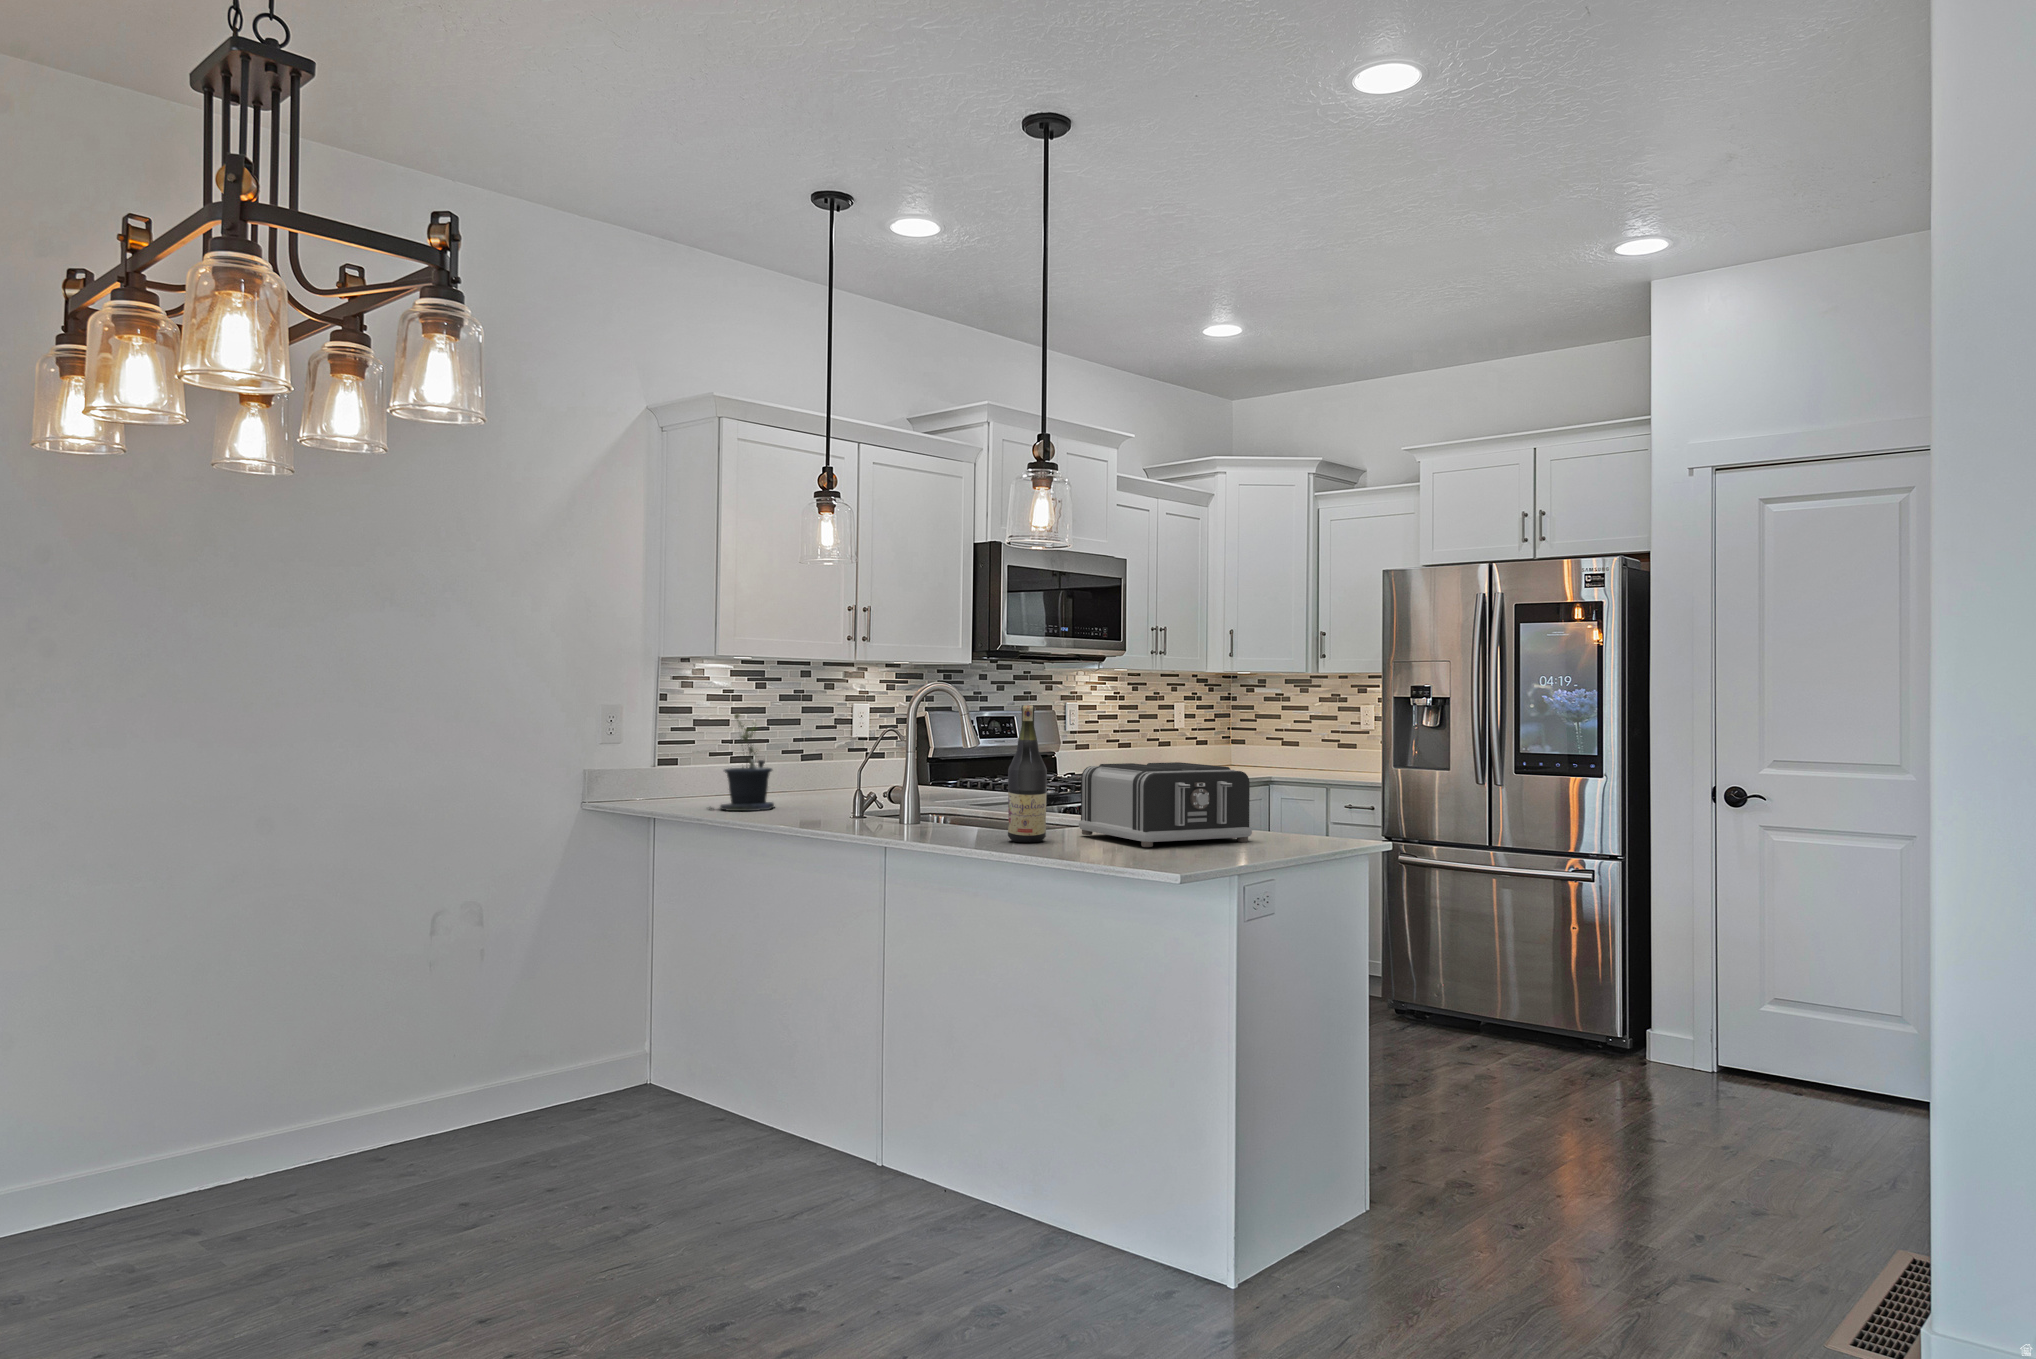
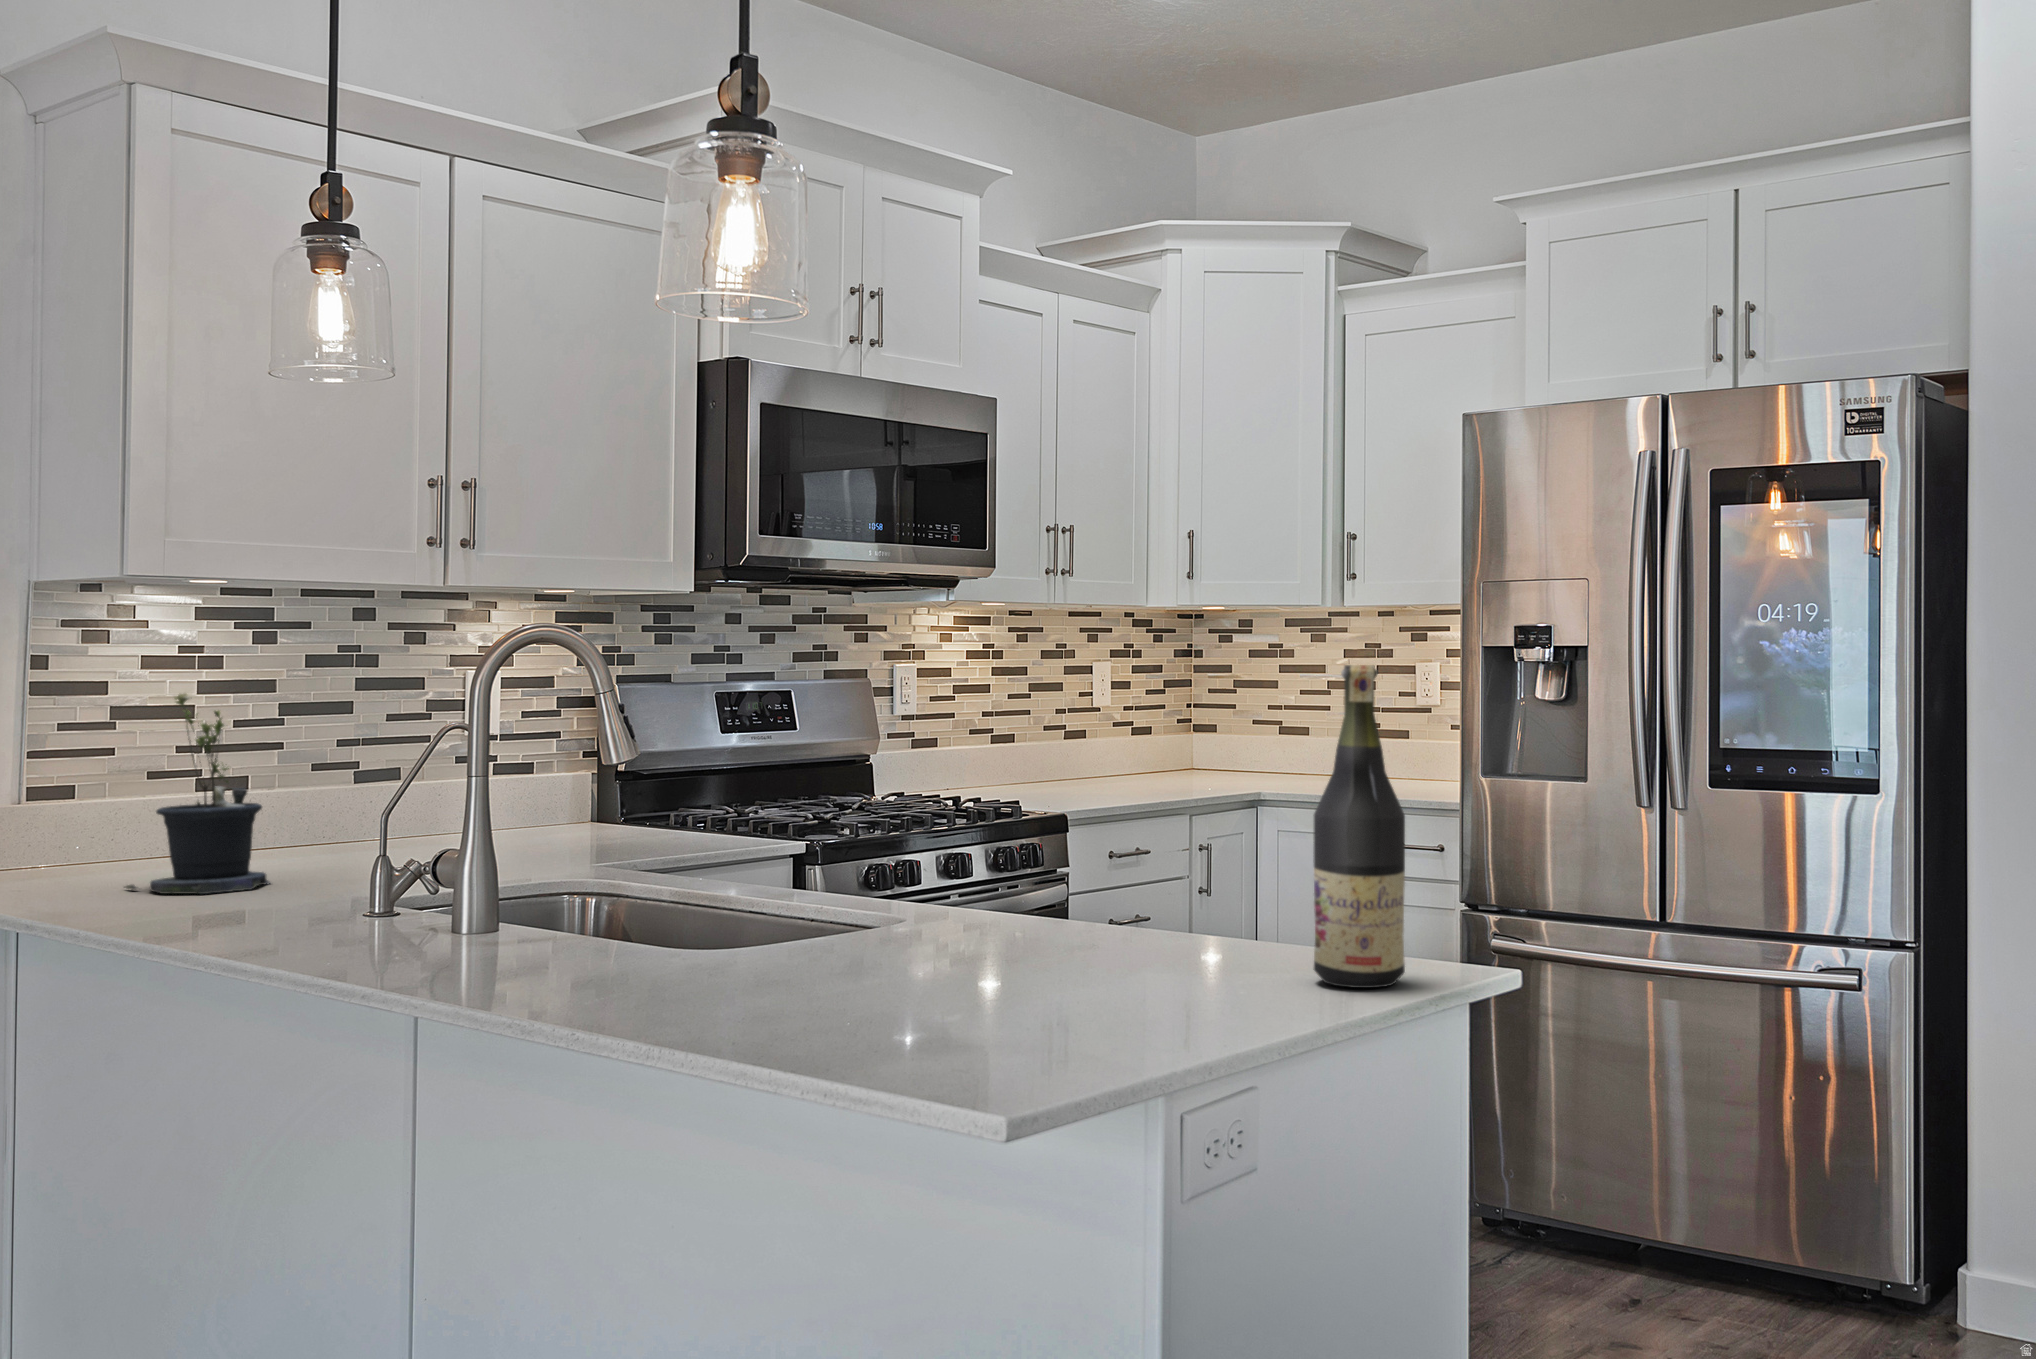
wine bottle: present [1008,705,1047,842] -> present [1314,665,1405,988]
toaster: present [1079,762,1252,847] -> none [847,793,1223,996]

